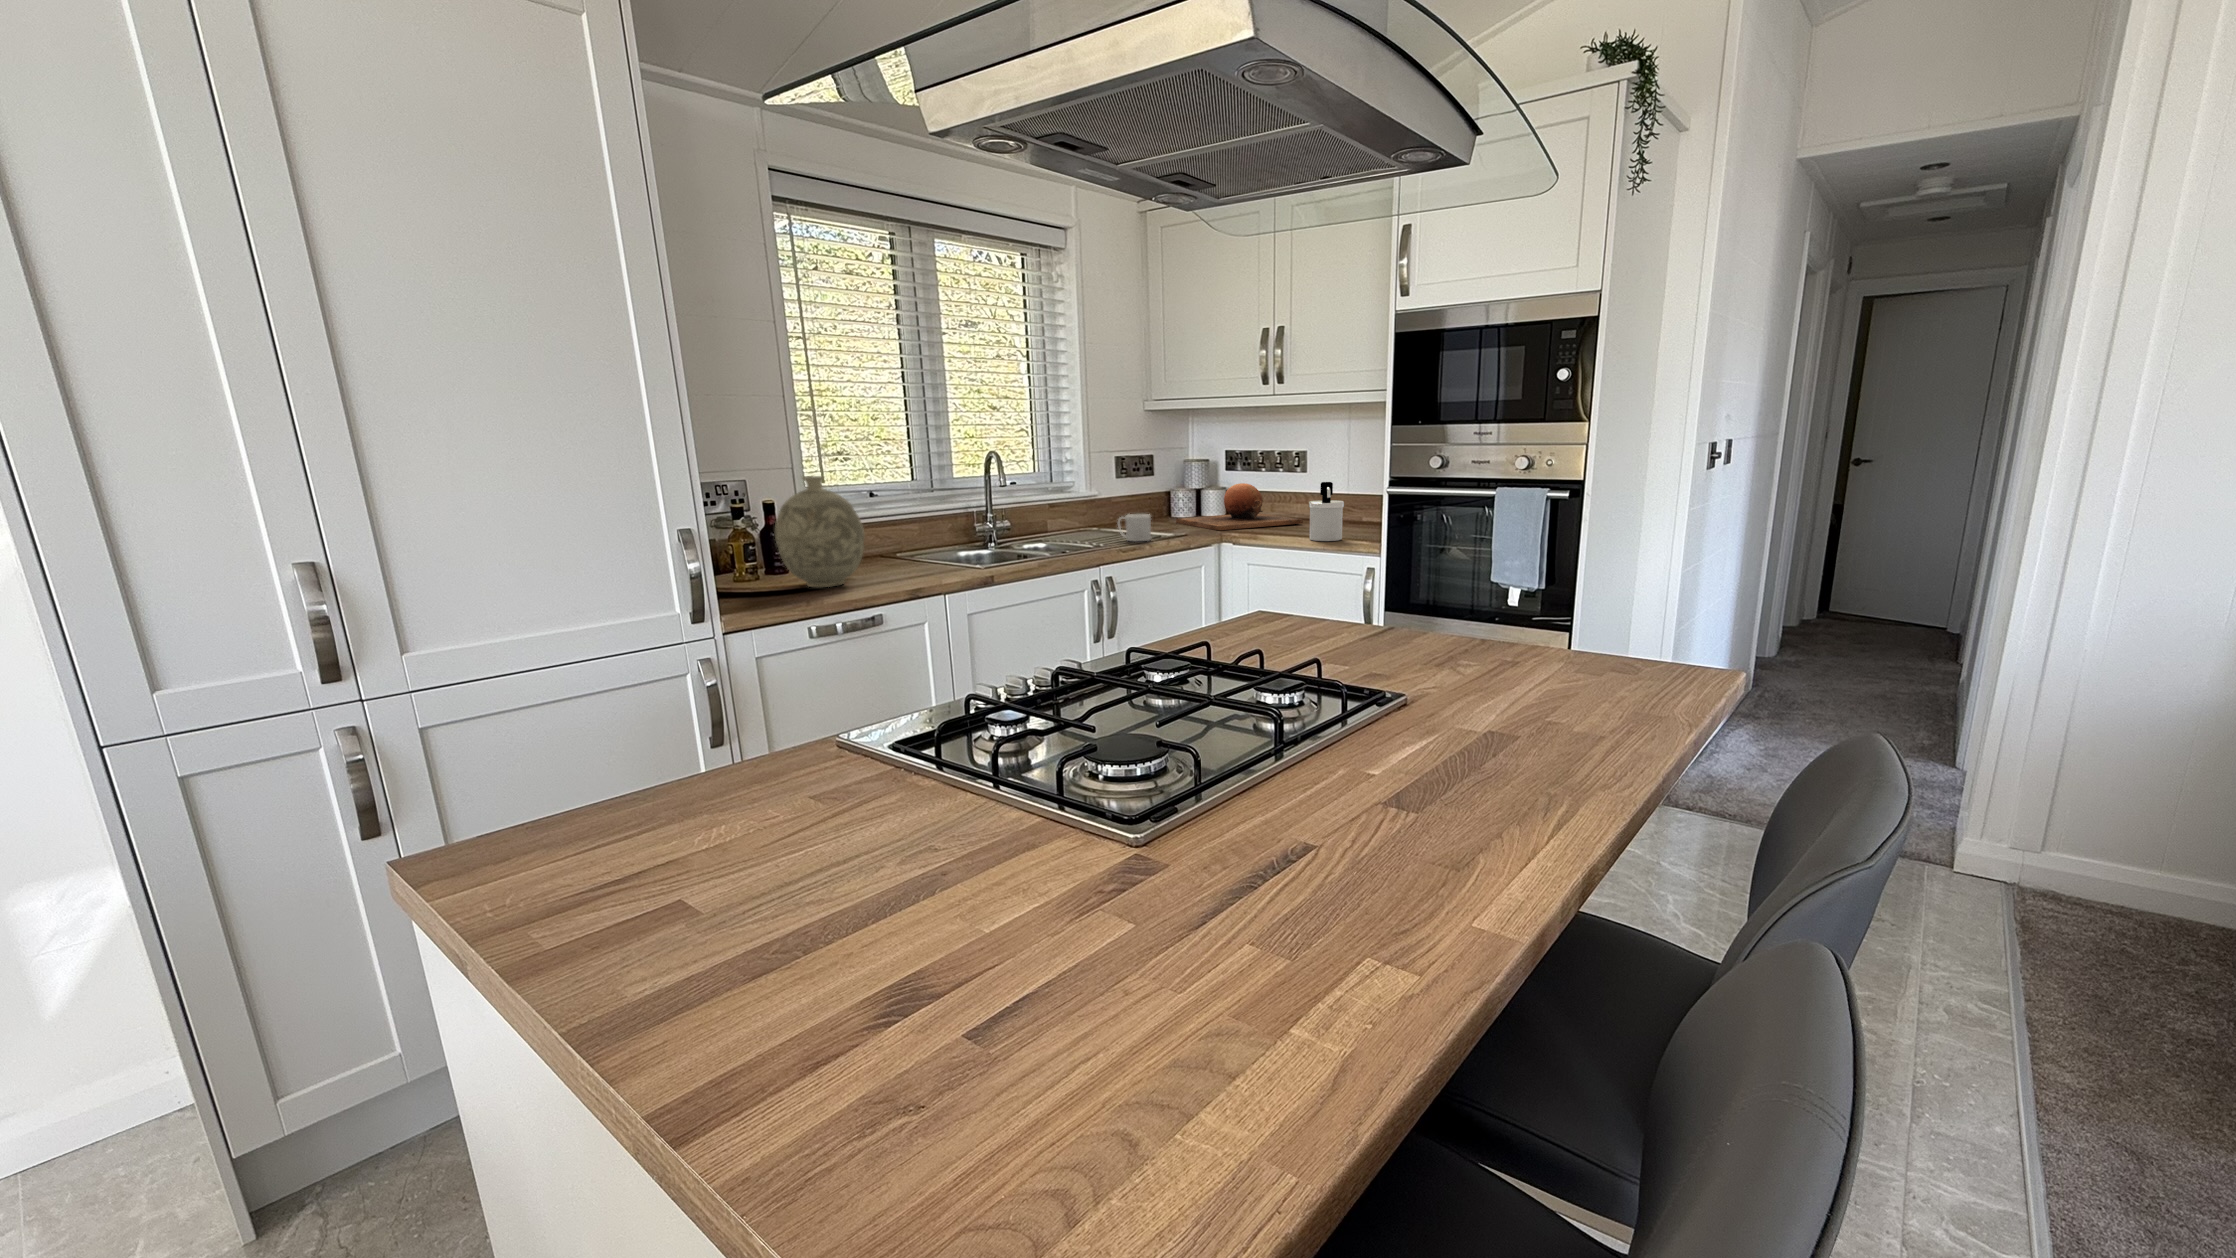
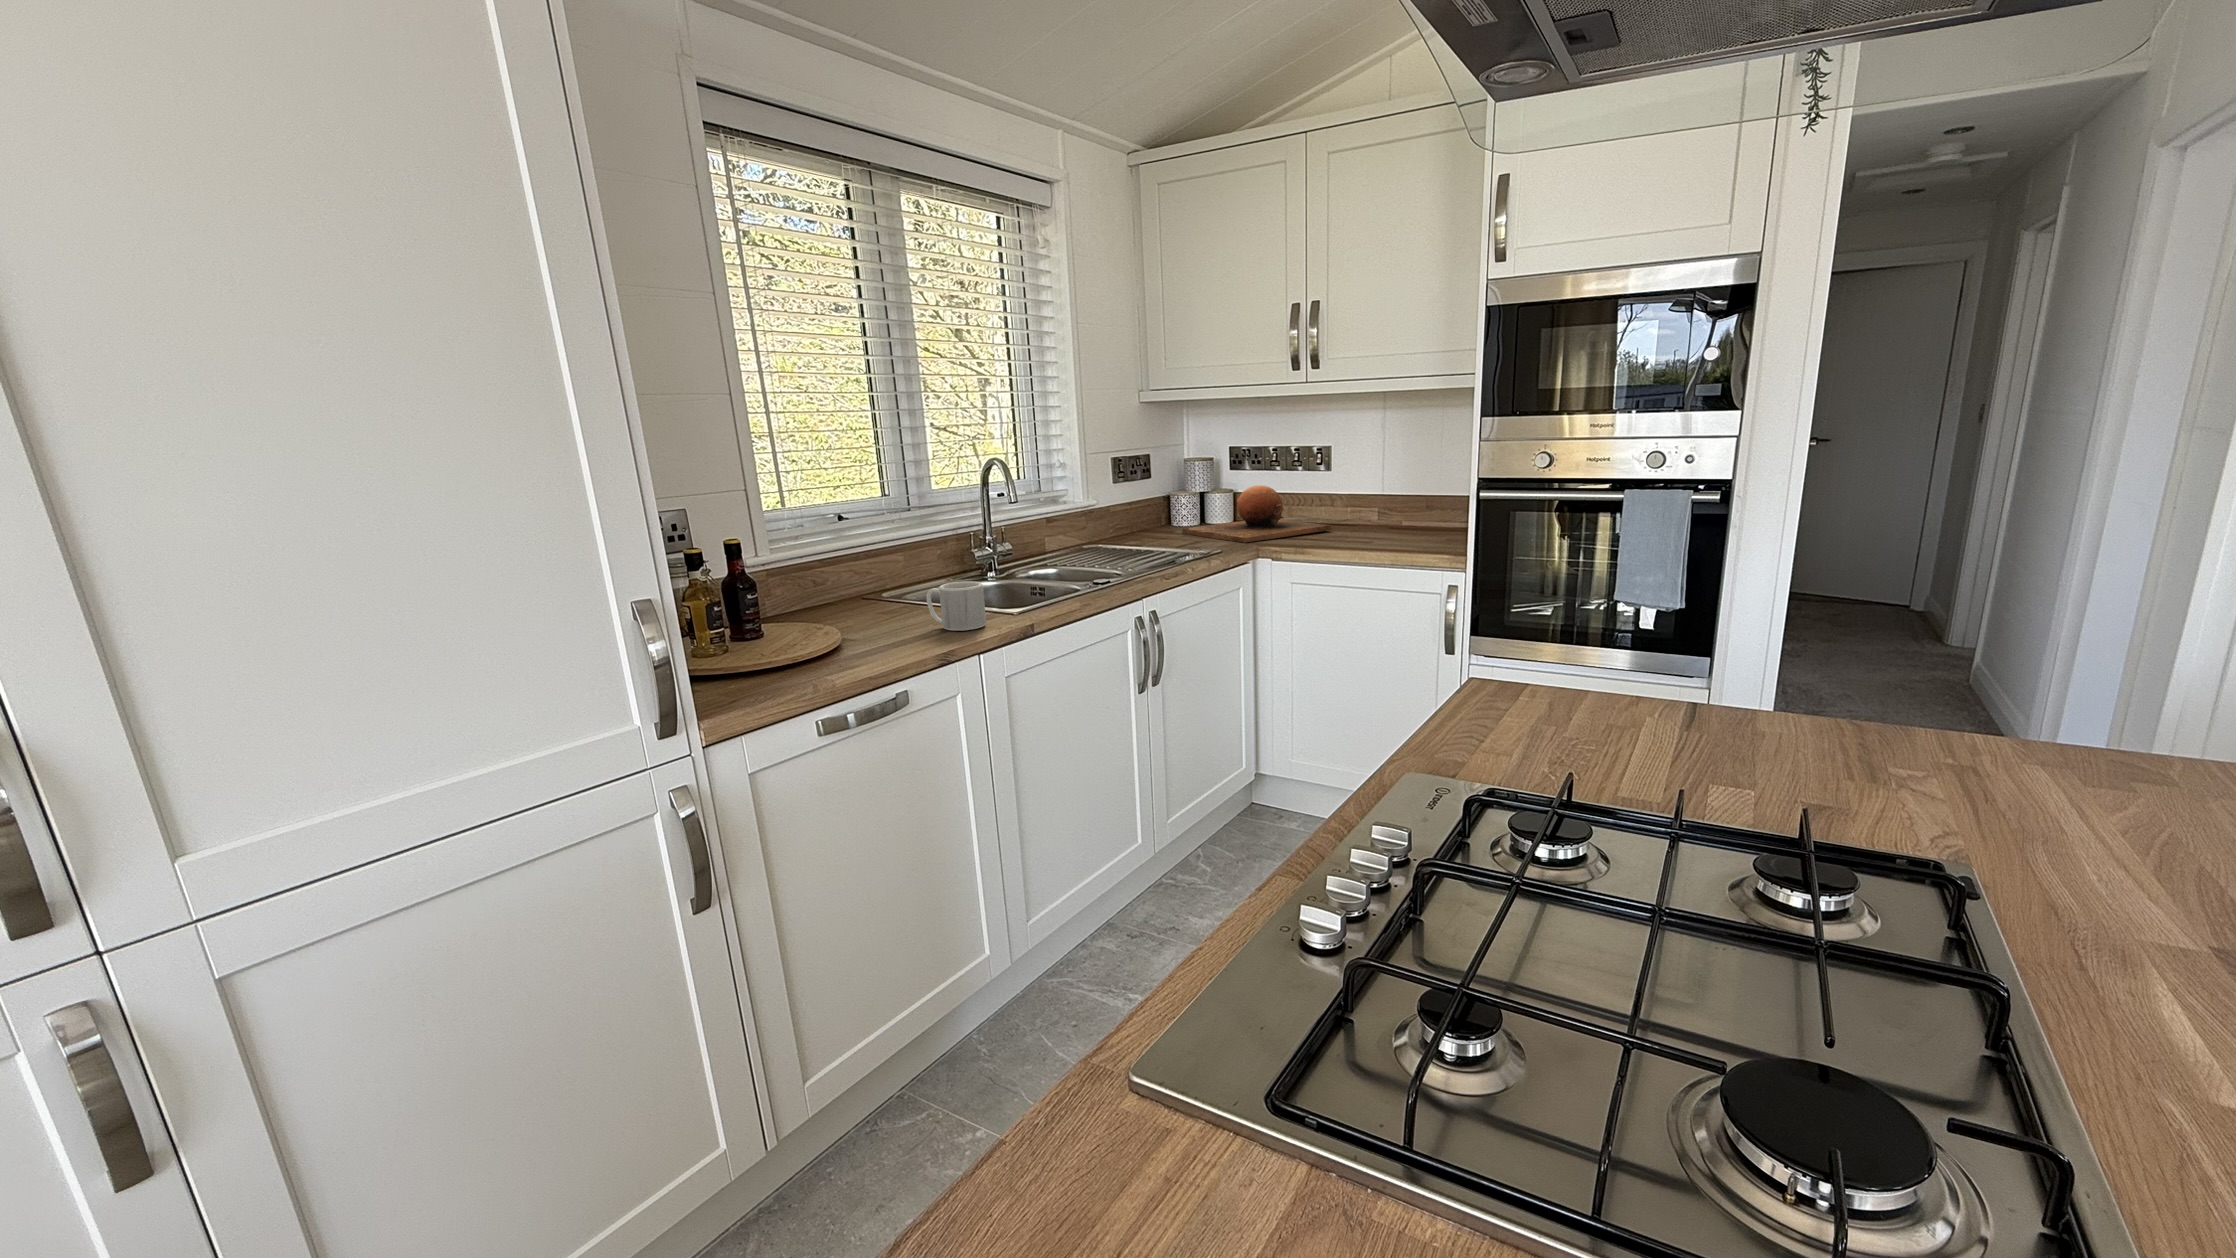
decorative vase: present [775,476,864,587] -> none [743,502,867,655]
soap dispenser: present [1309,482,1344,541] -> none [1364,484,1405,554]
mug: present [1118,514,1151,541] -> present [927,581,986,631]

